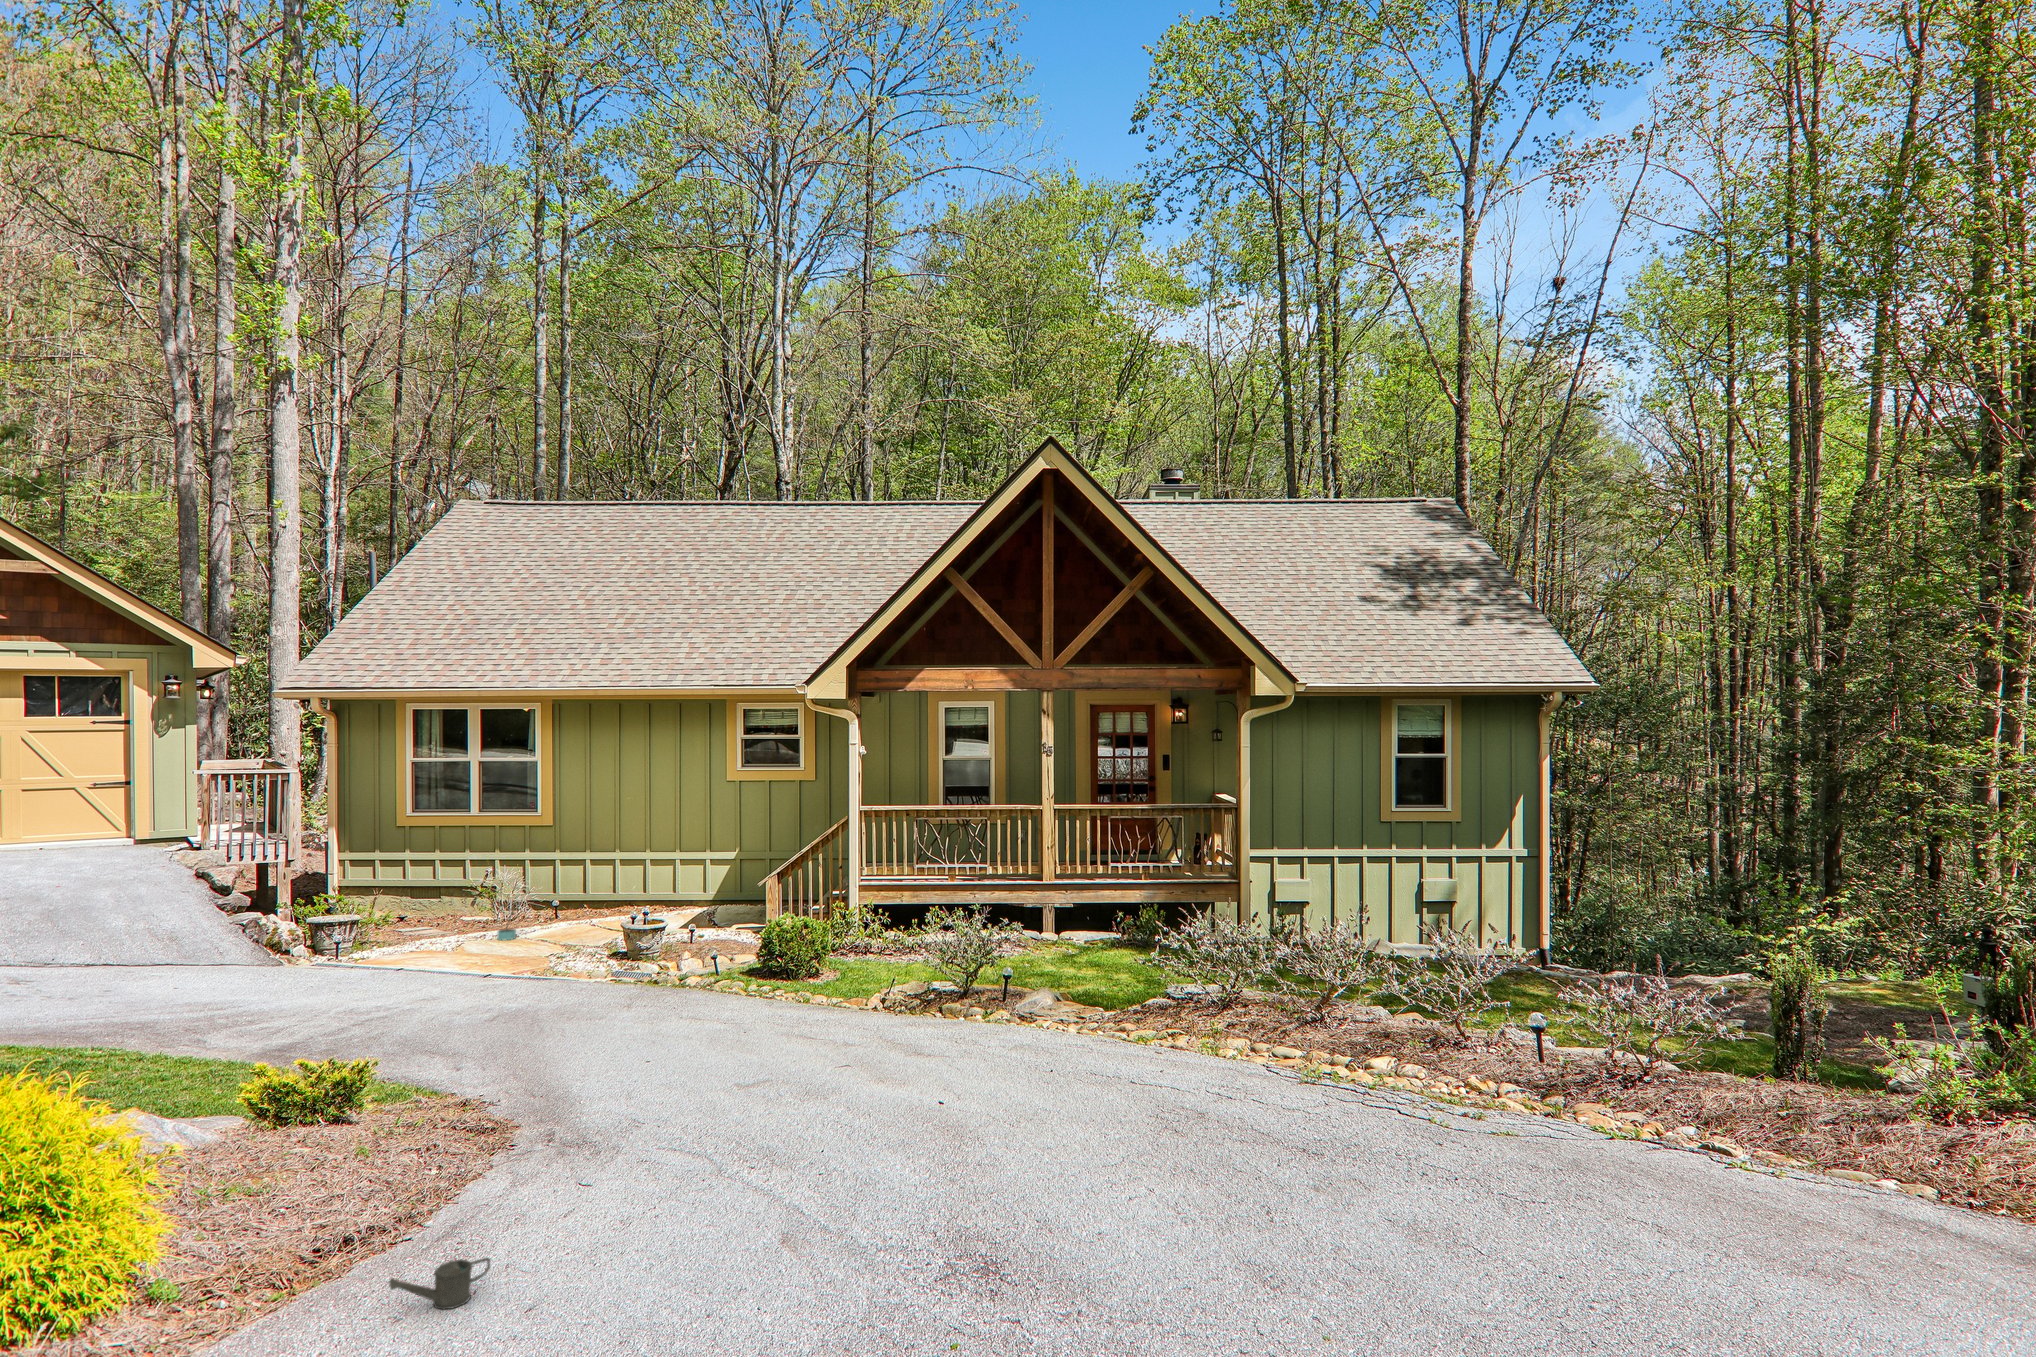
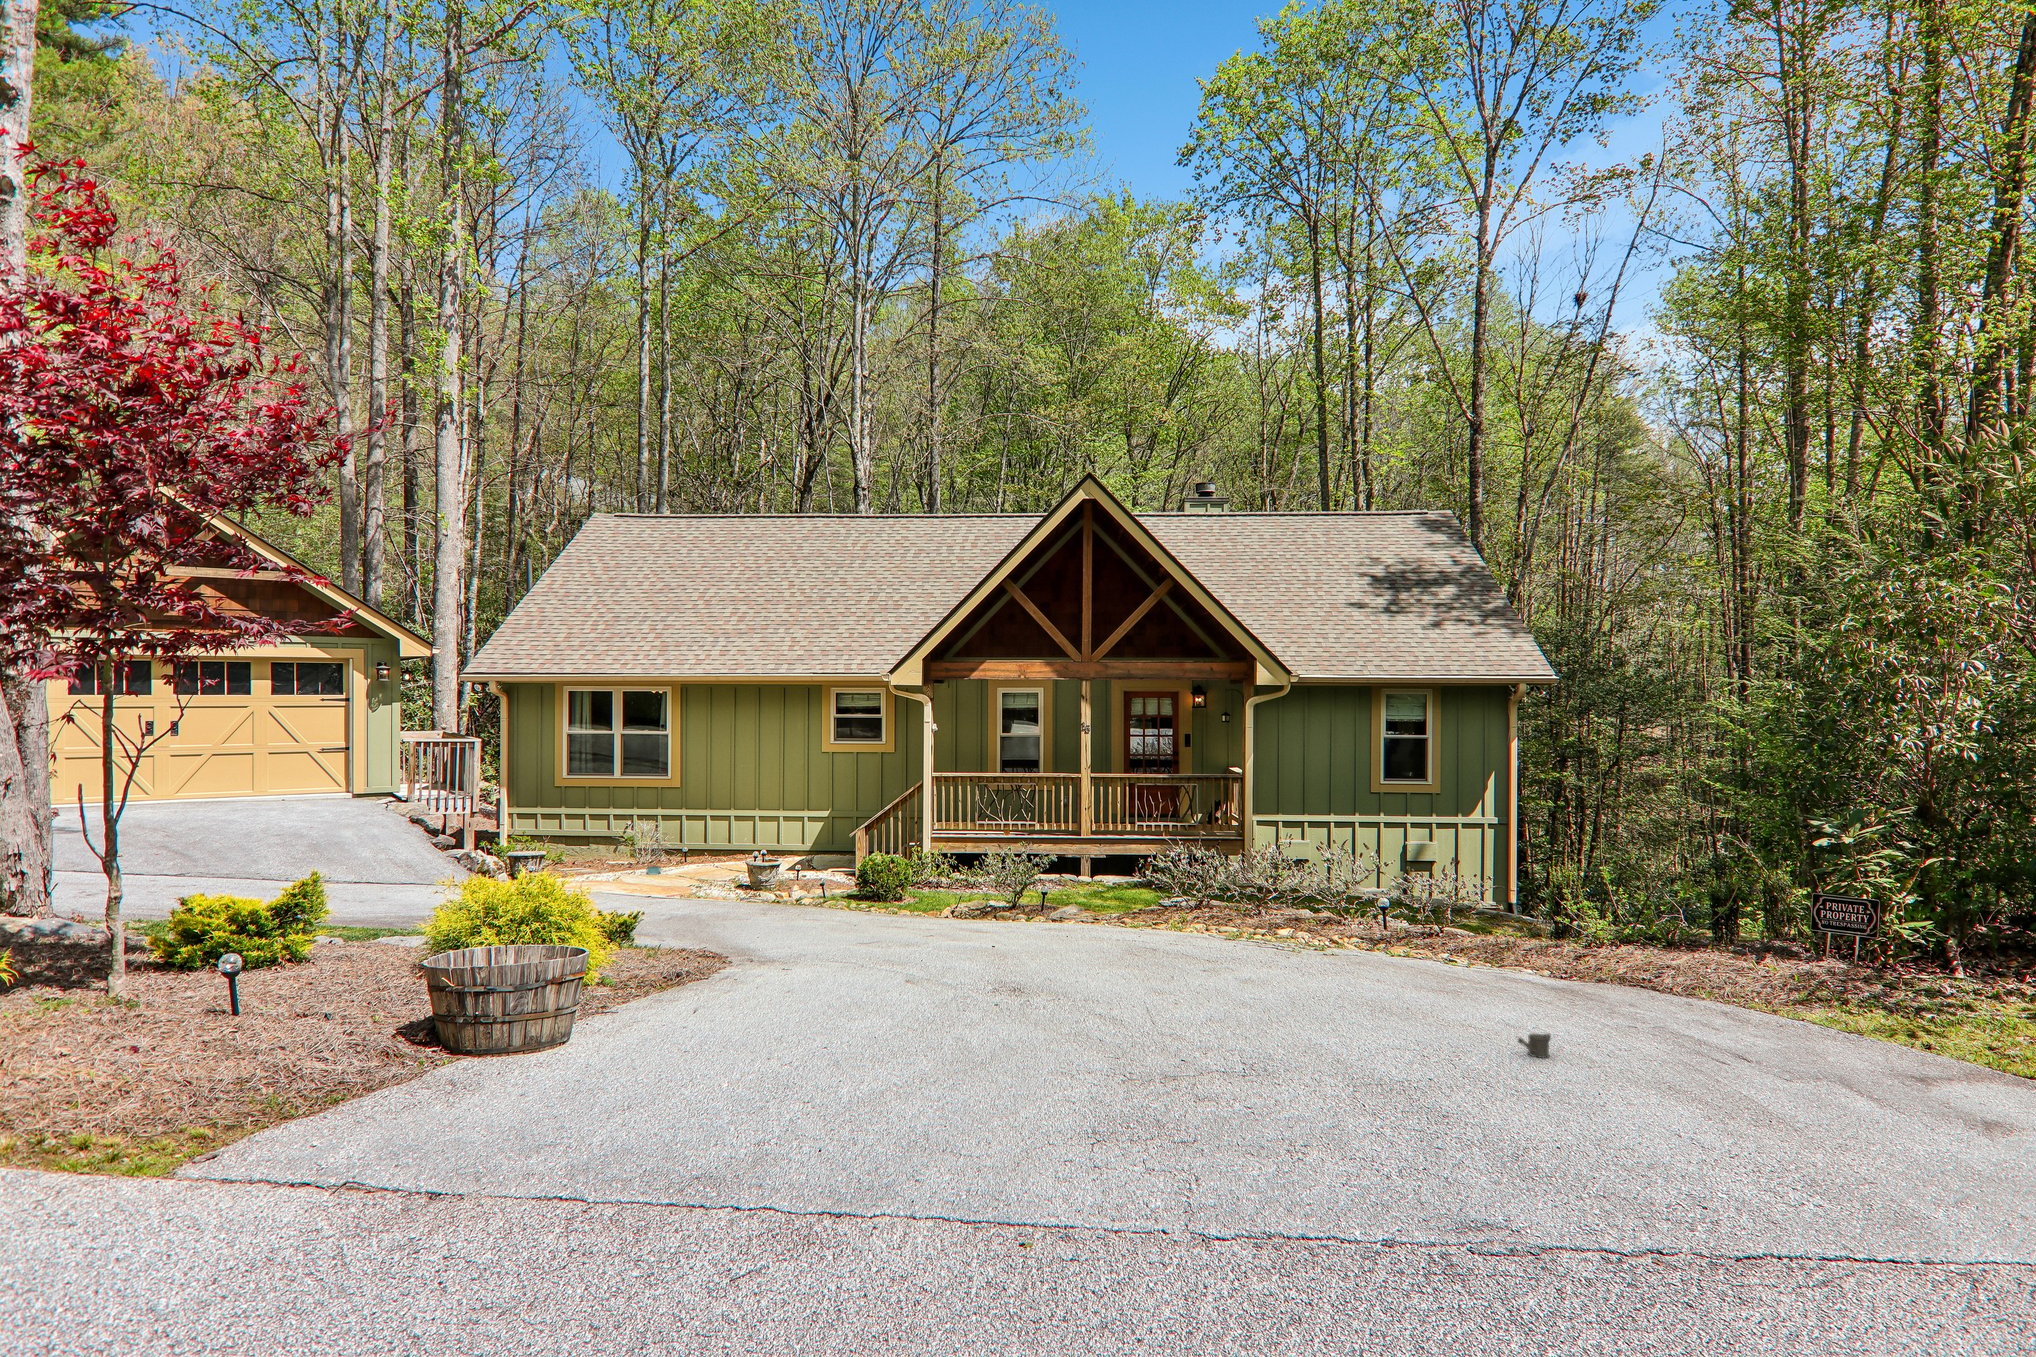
watering can: present [389,1258,490,1310] -> present [1518,1034,1551,1058]

